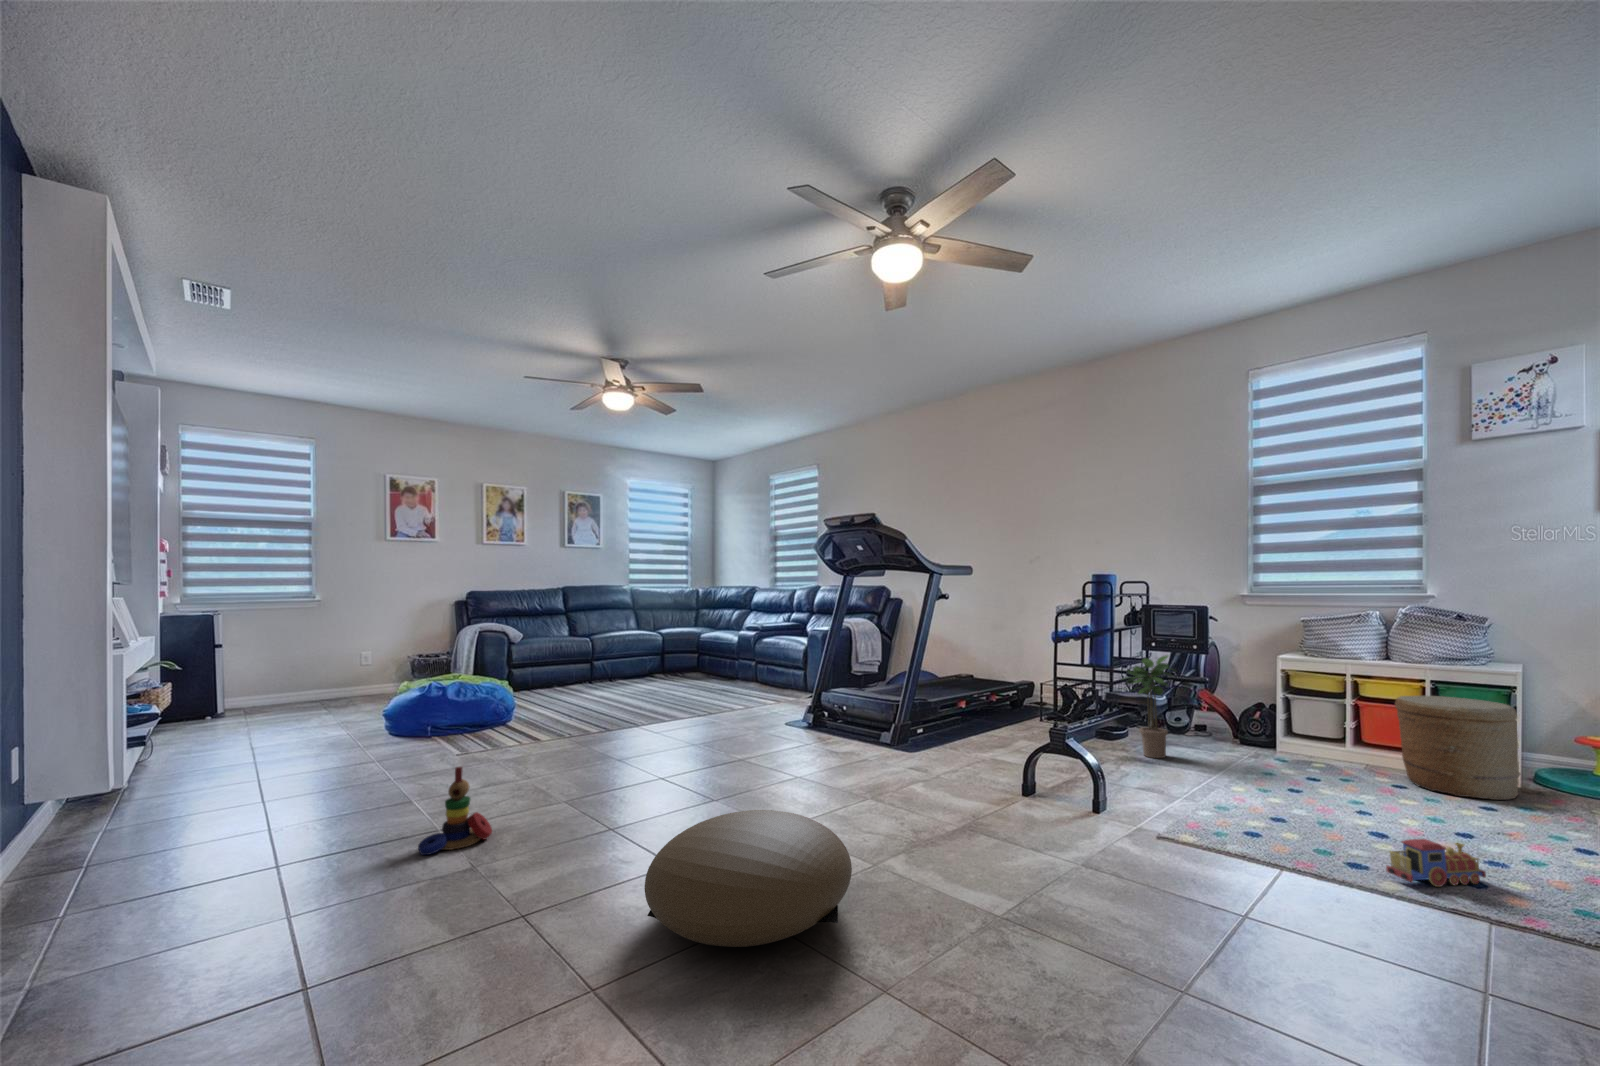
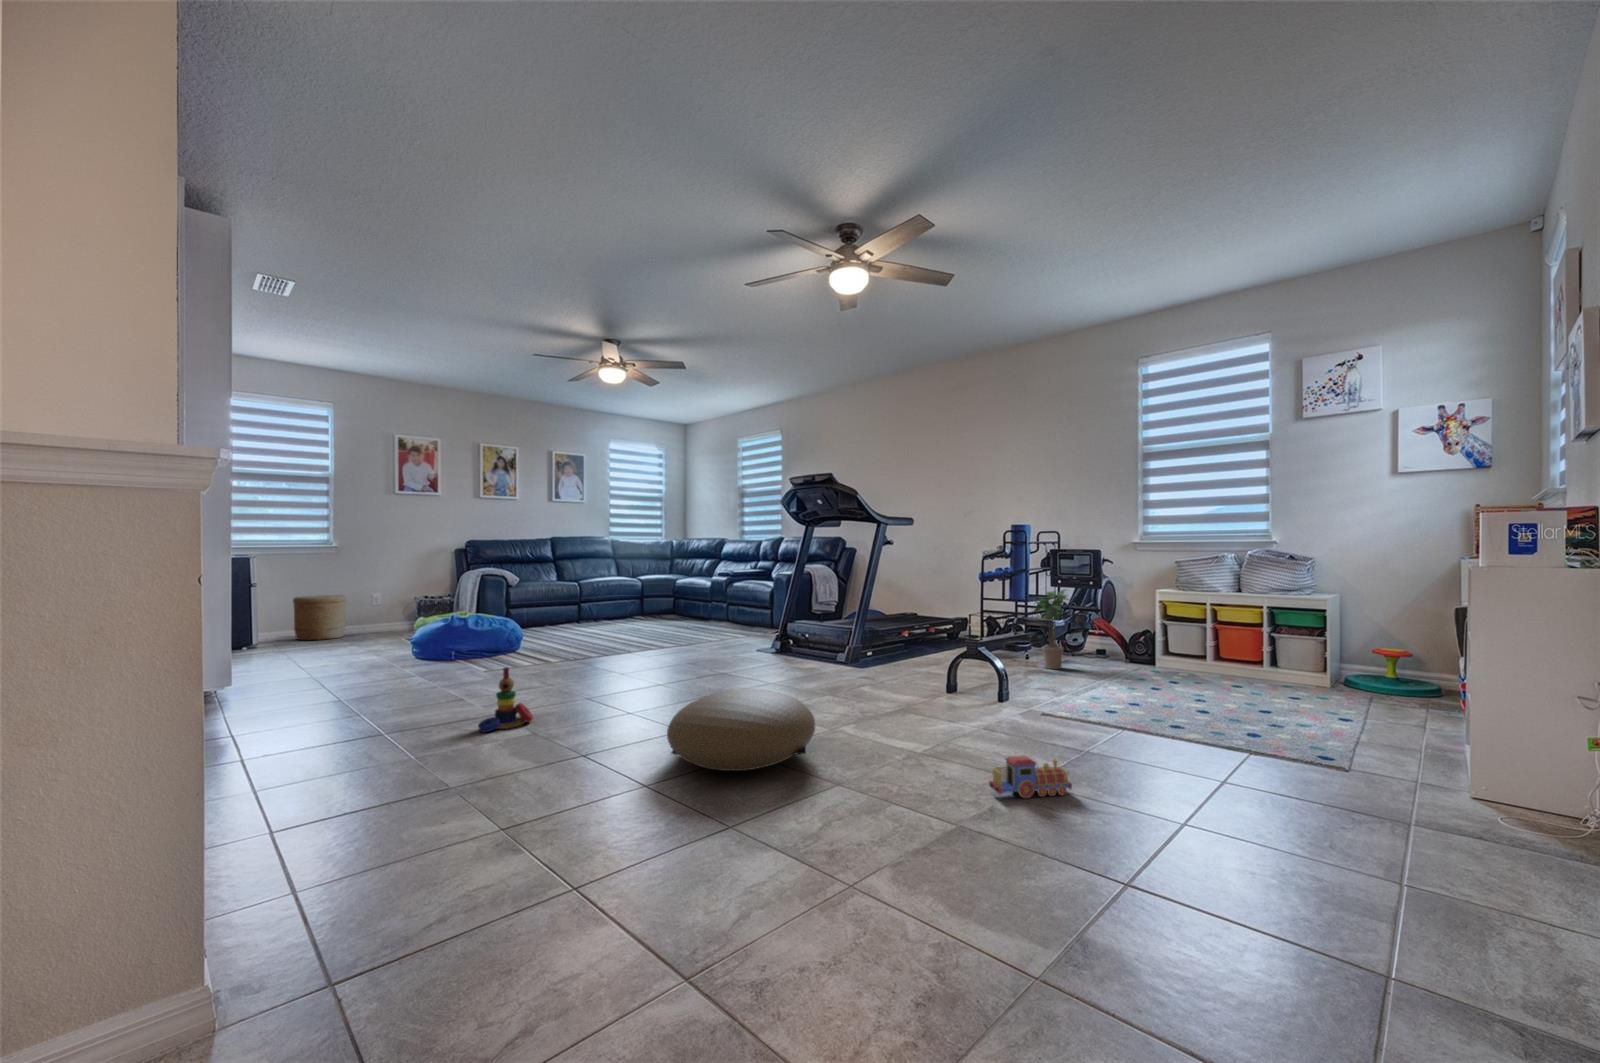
woven basket: present [1395,696,1521,800] -> present [293,595,347,640]
toy train: present [1386,839,1486,887] -> present [989,756,1072,798]

